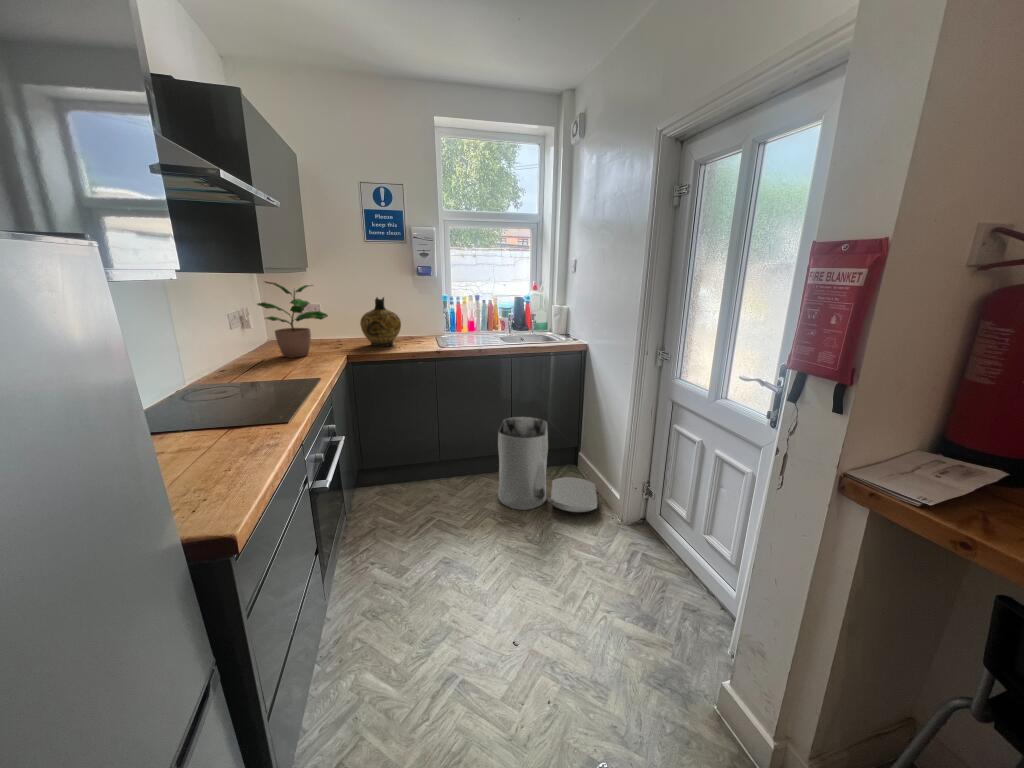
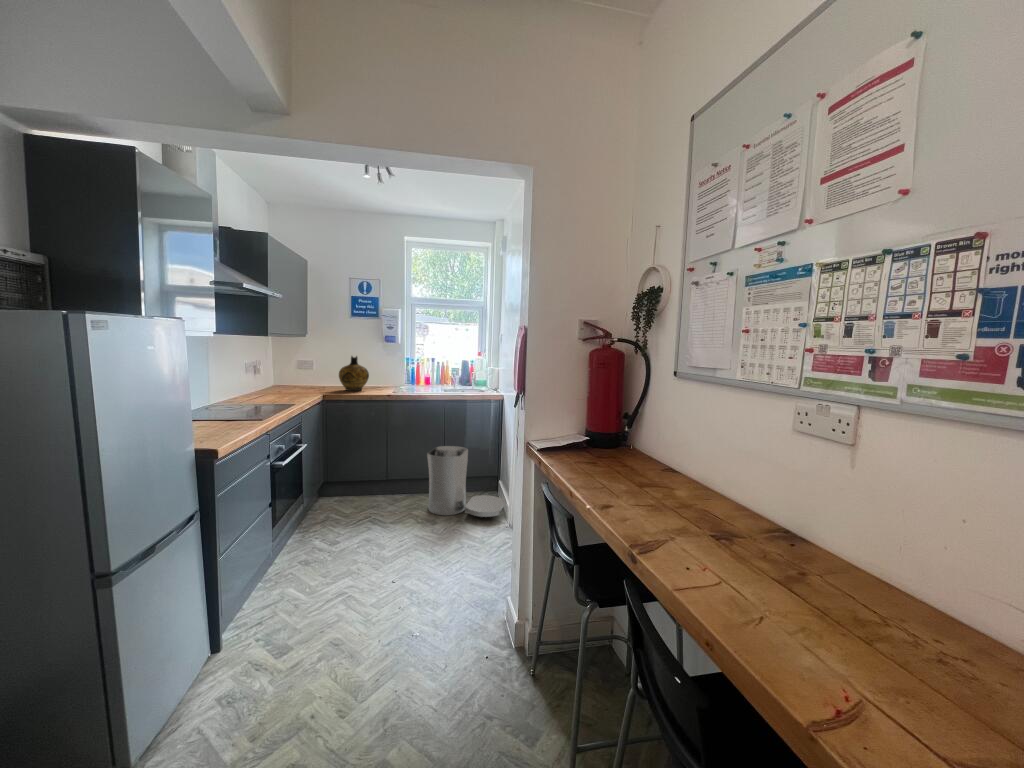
potted plant: present [257,281,328,358] -> none [265,341,313,394]

